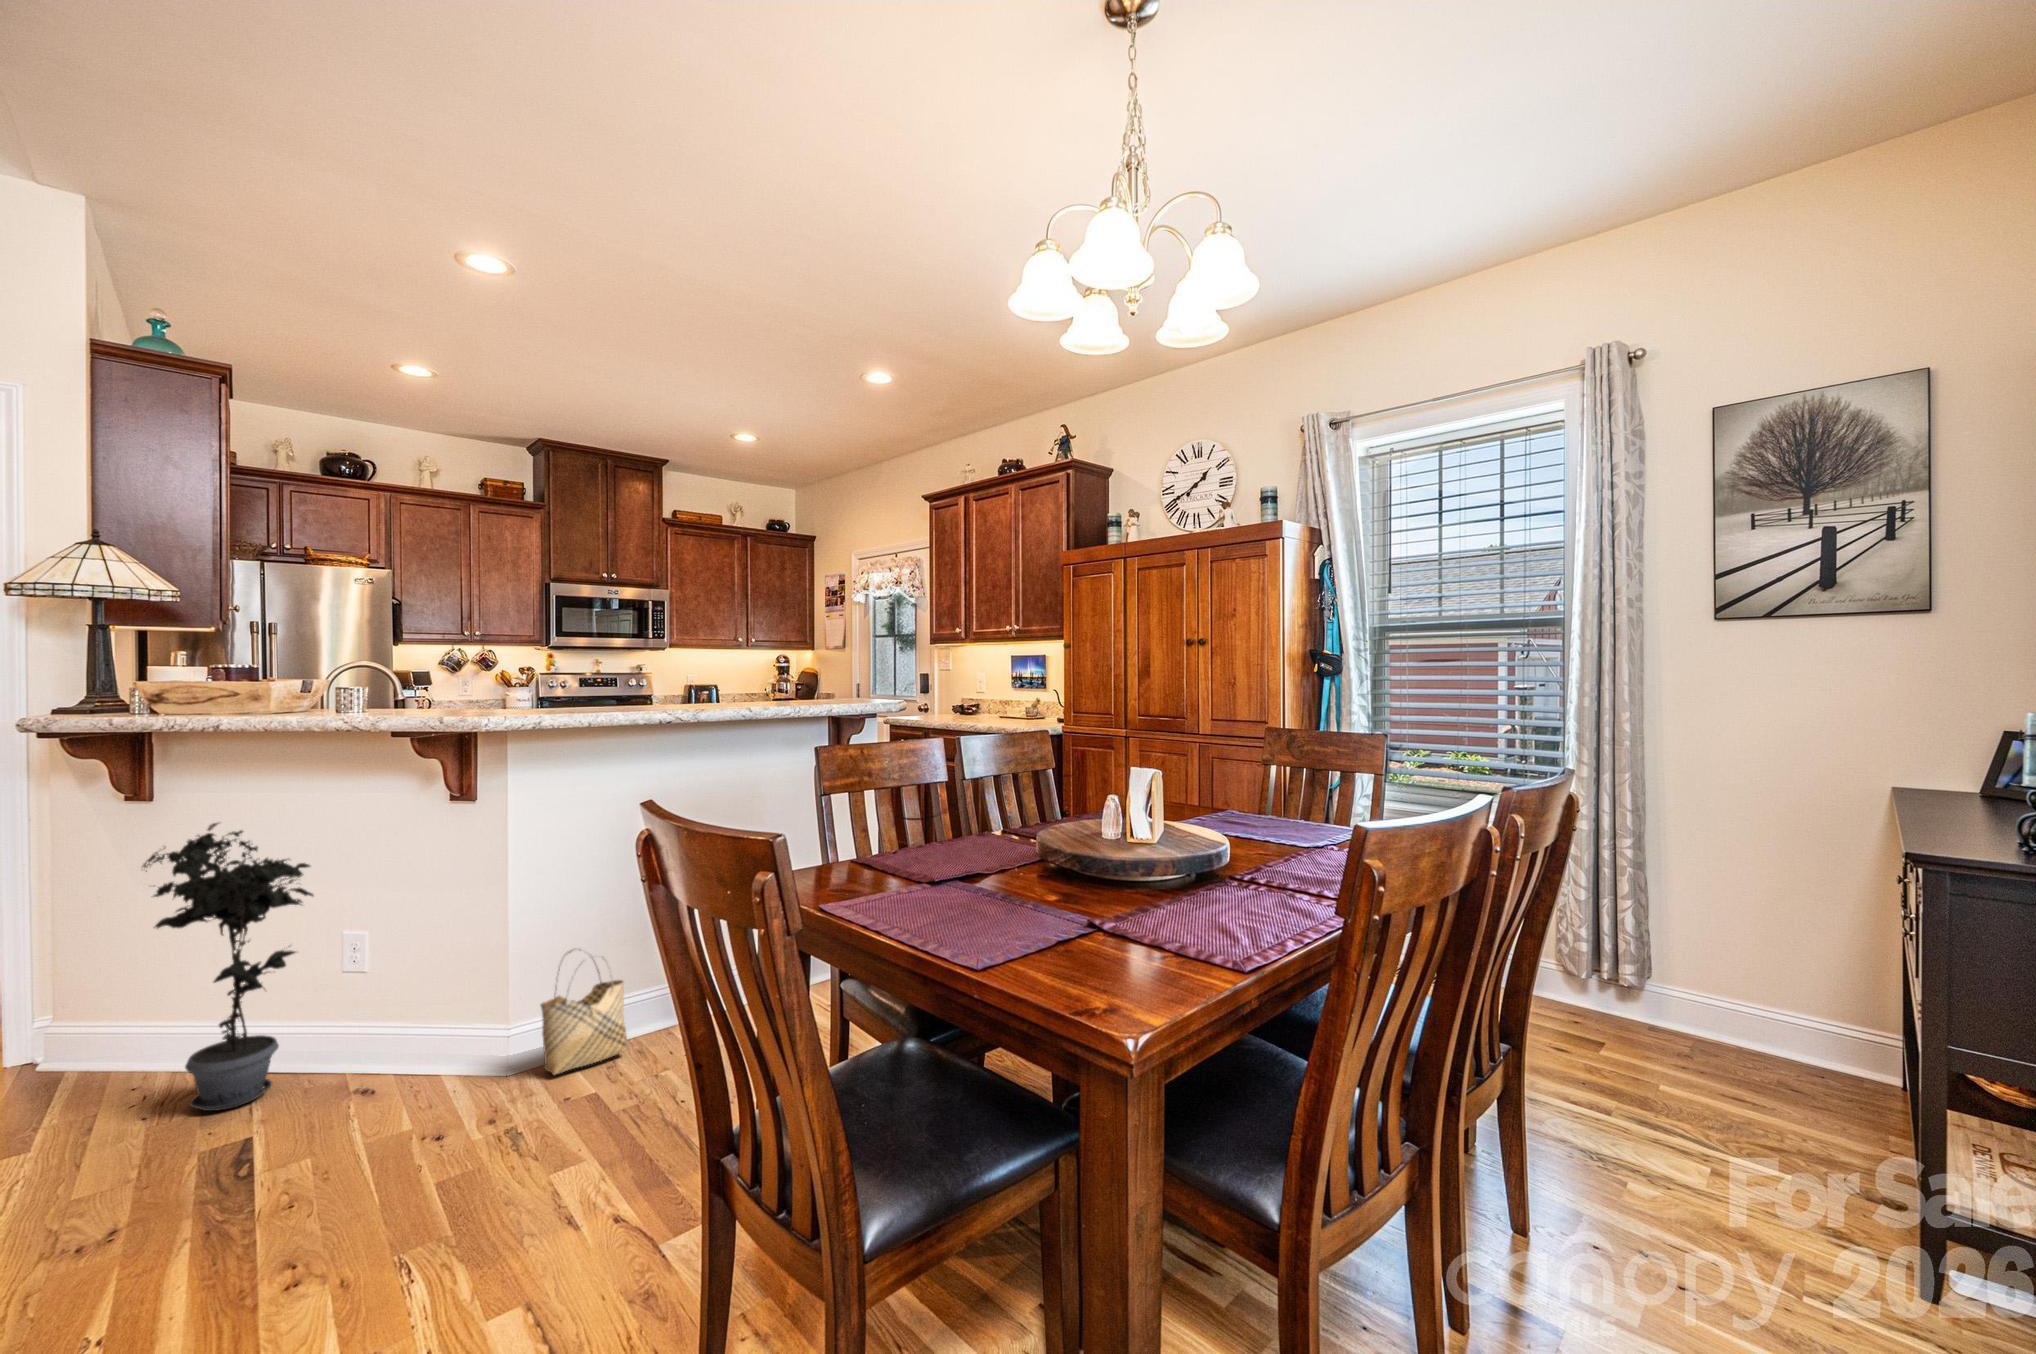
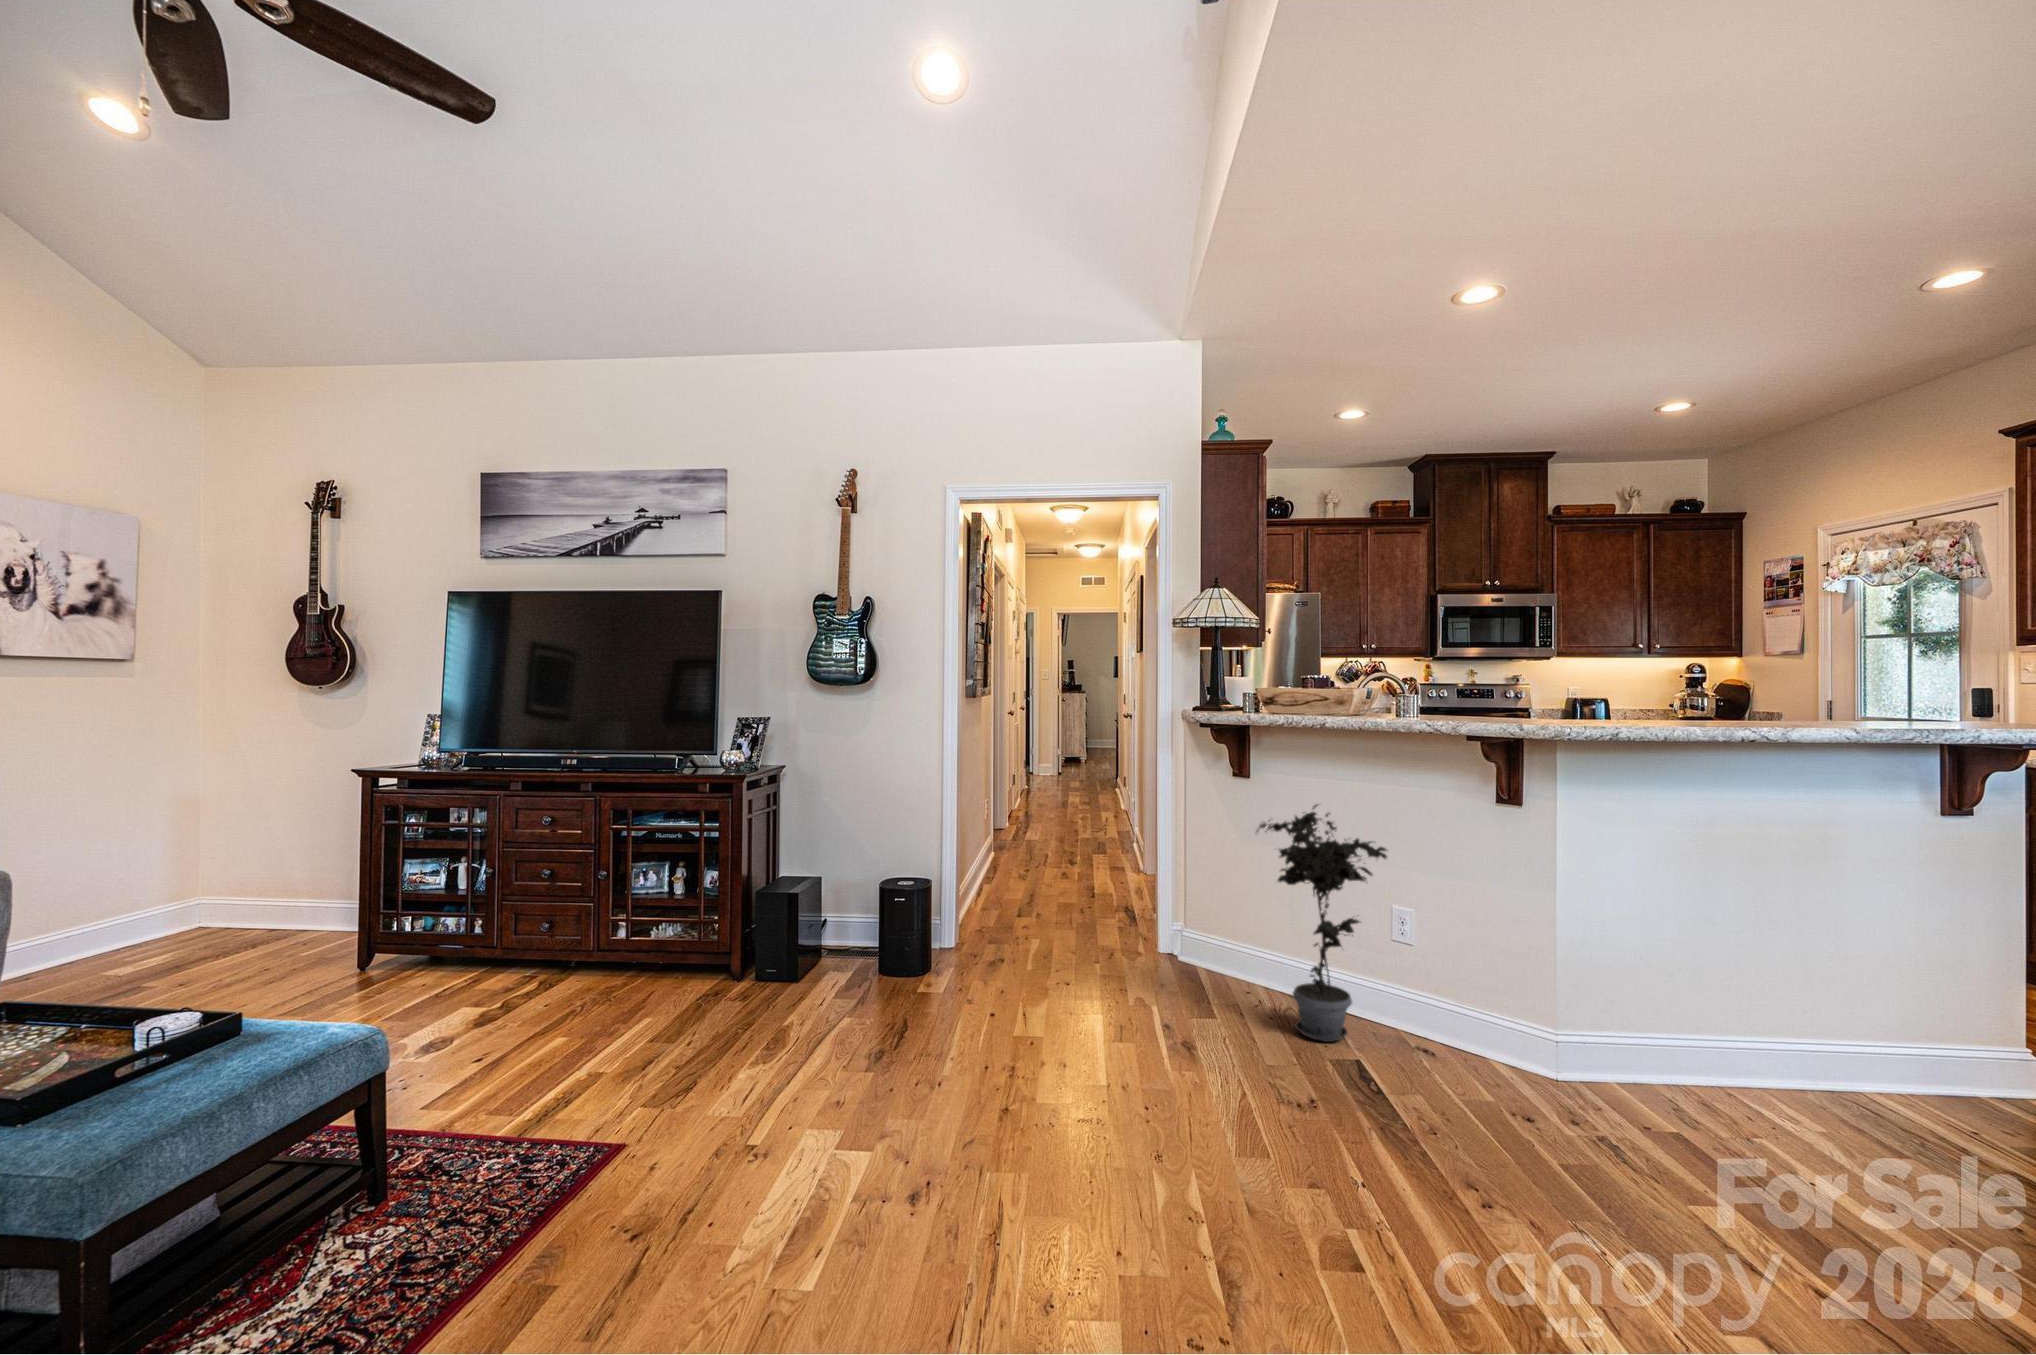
woven basket: present [541,950,627,1075] -> none [1599,978,1694,1109]

